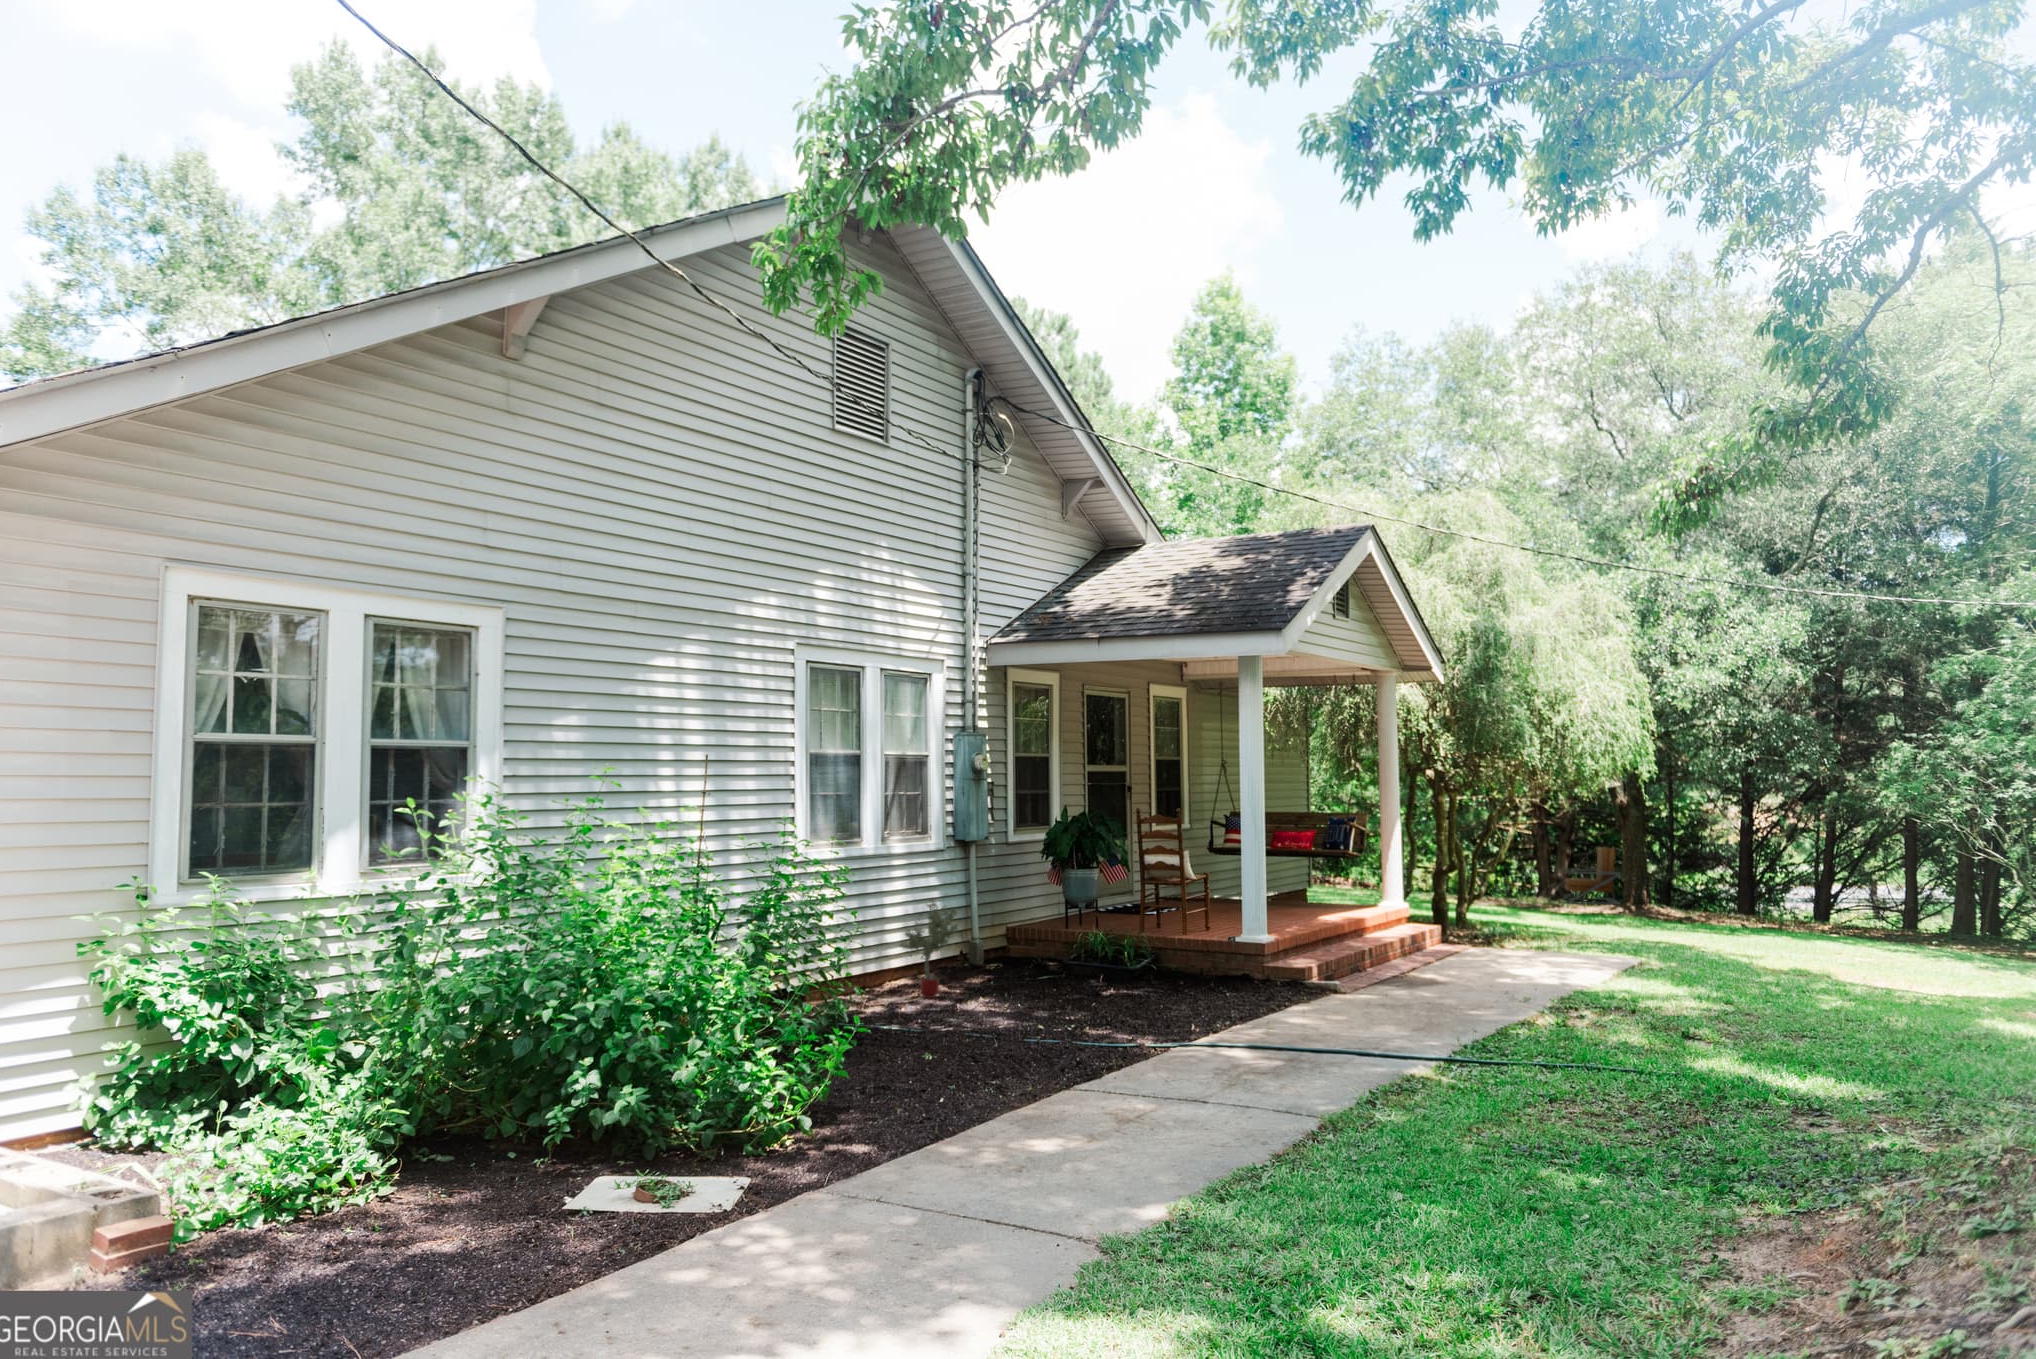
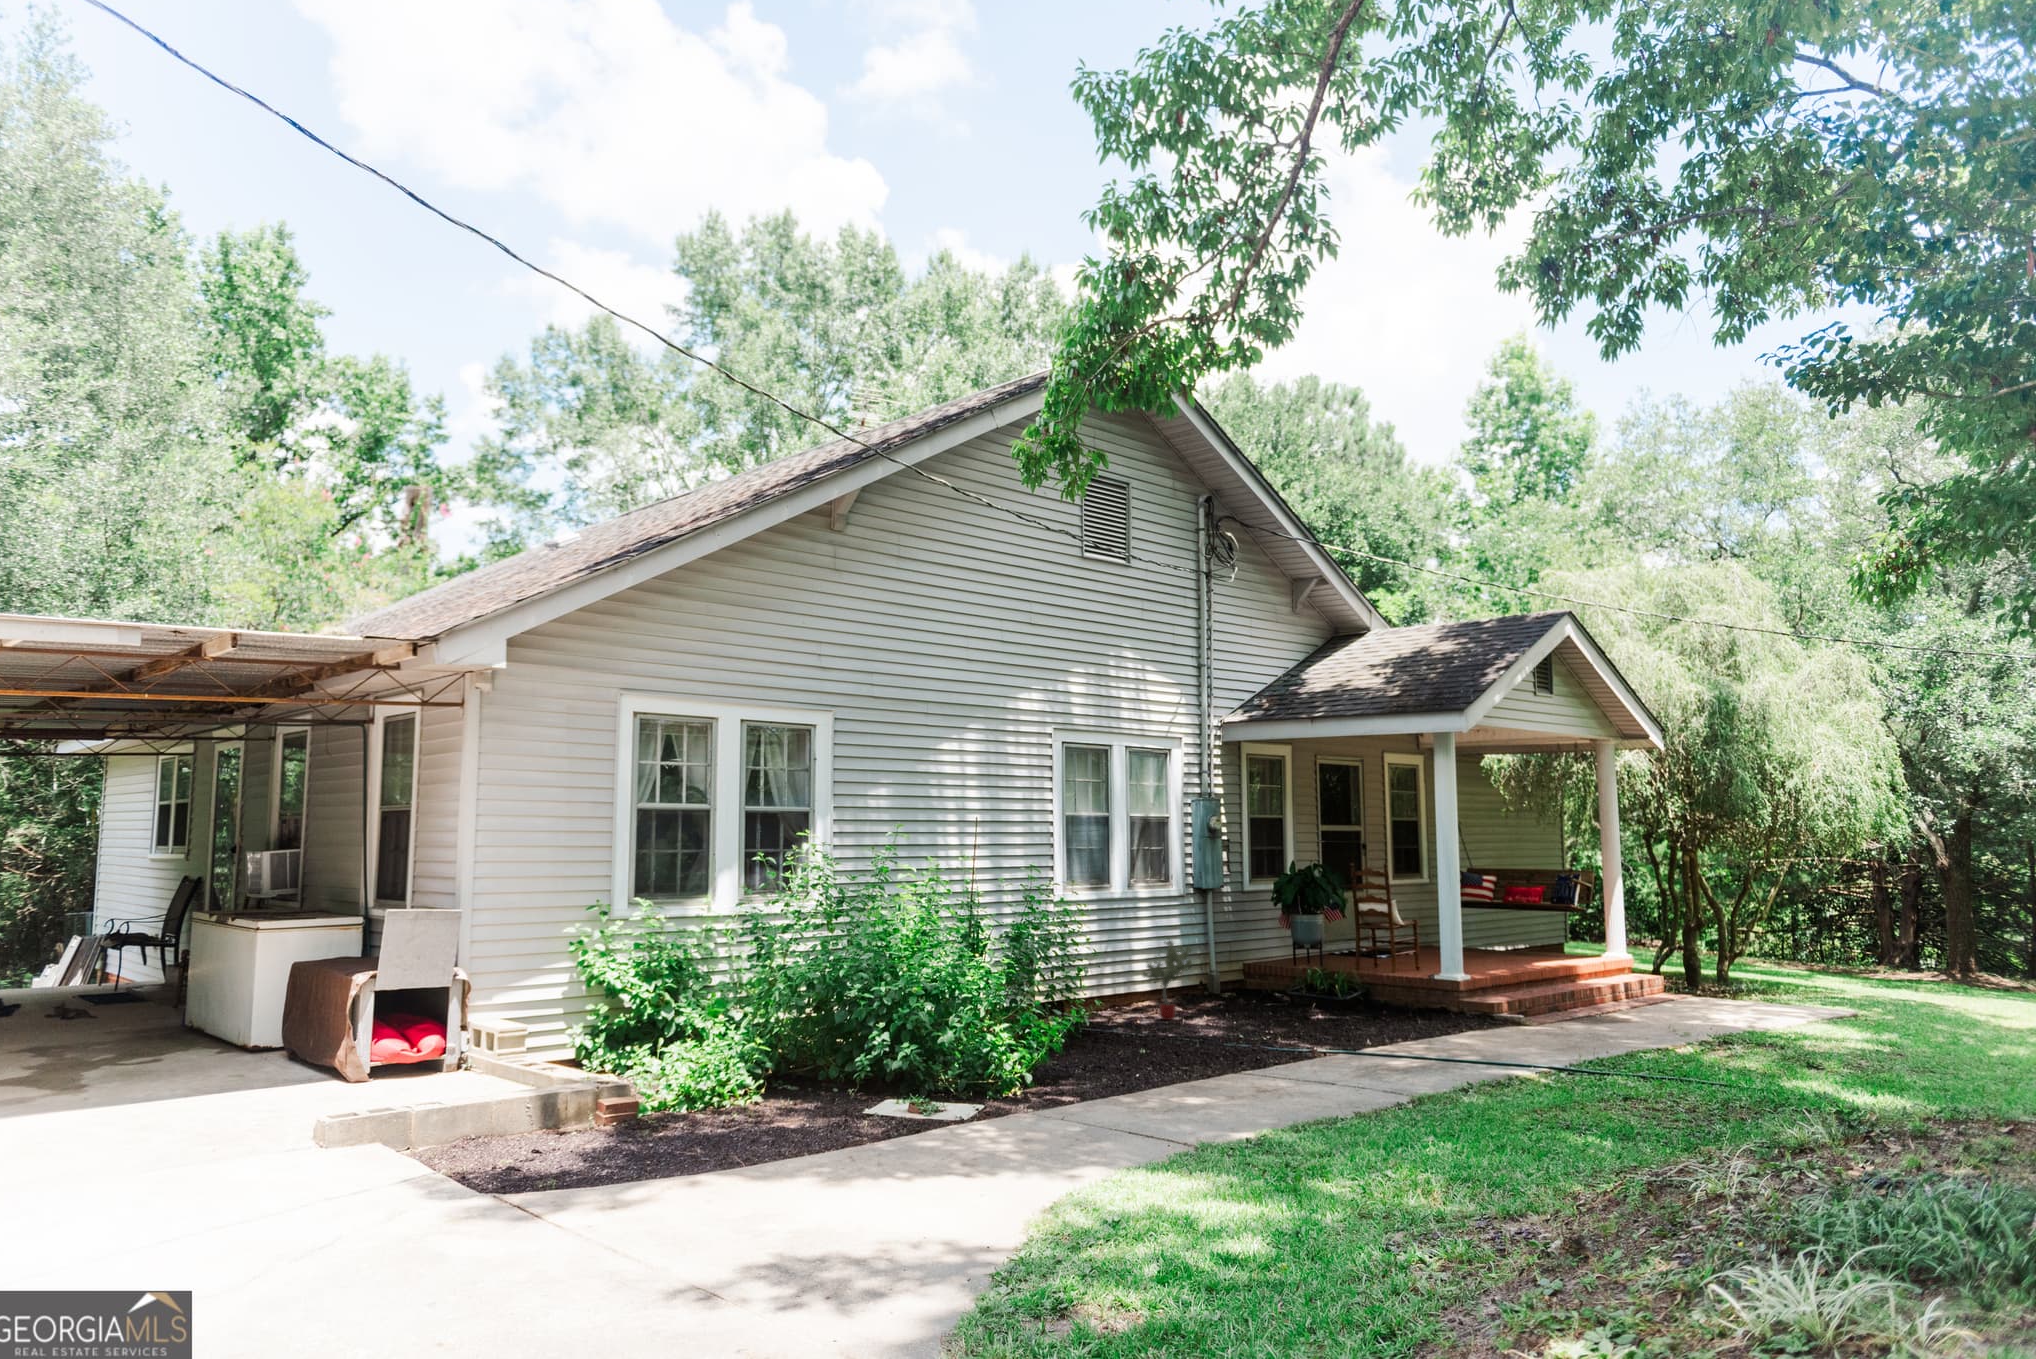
lounge chair: present [1564,847,1621,904] -> none [1874,916,1938,977]

